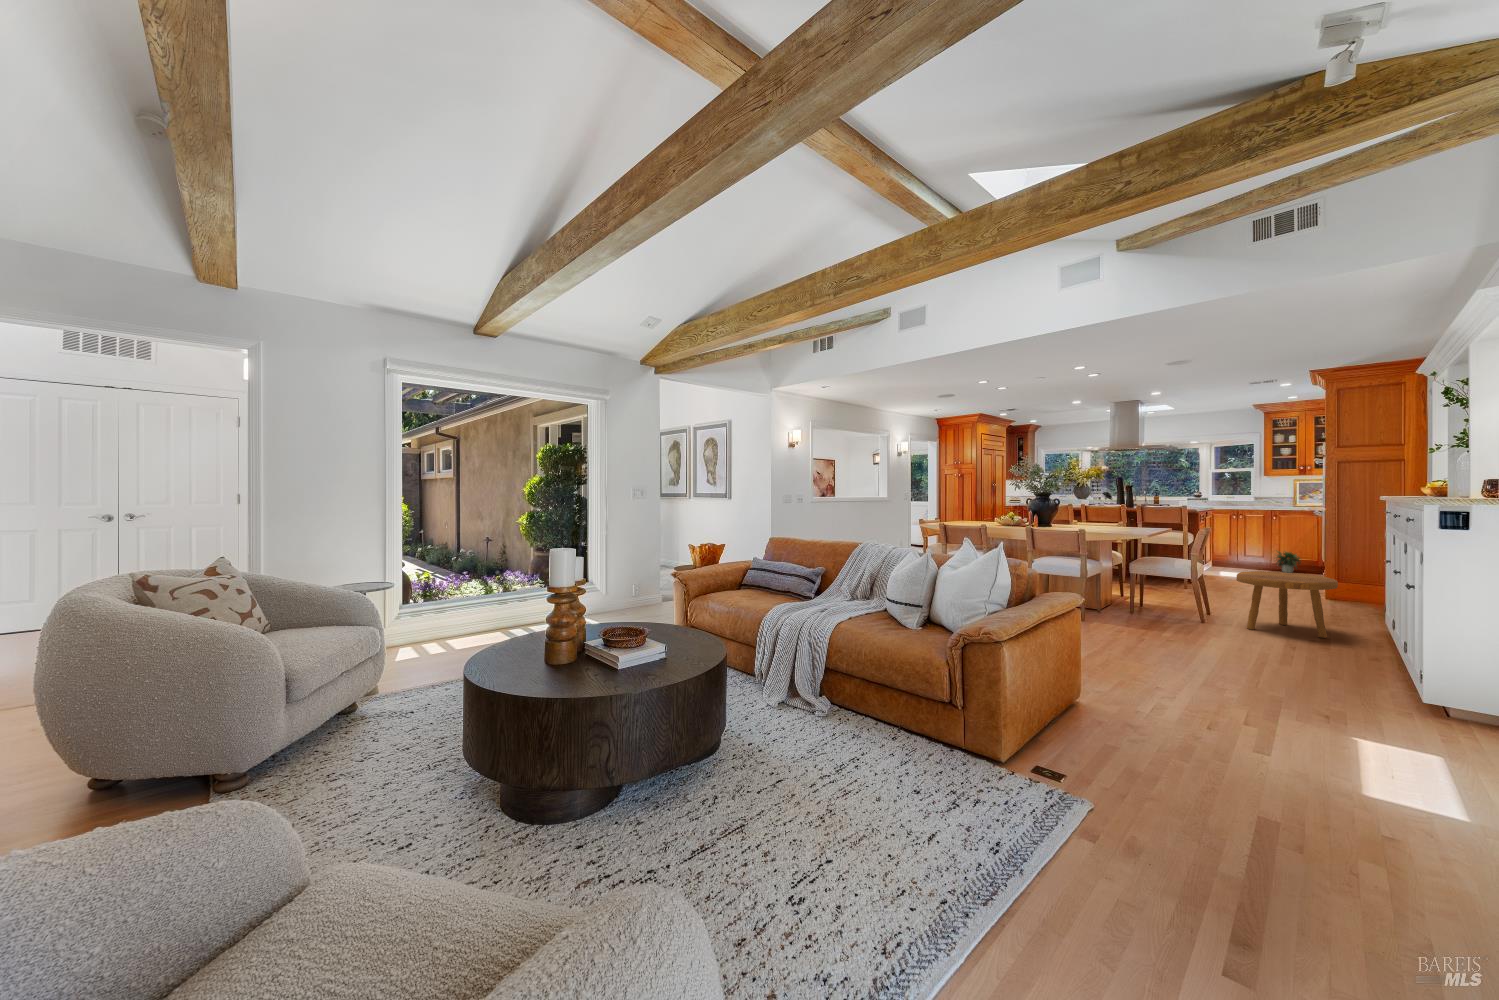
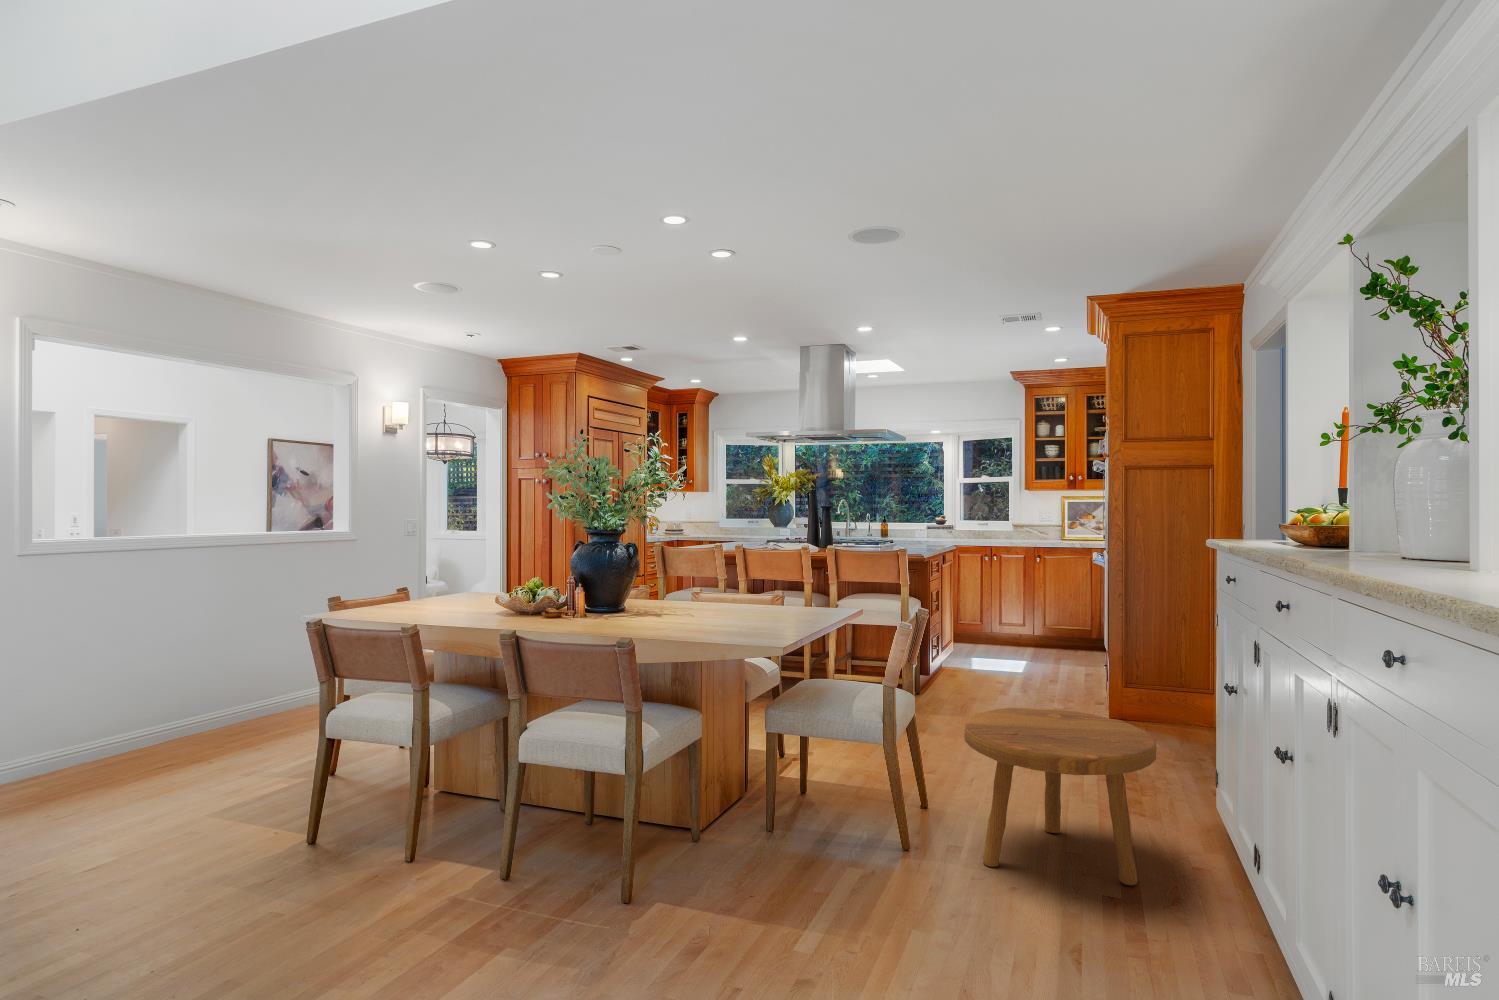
potted plant: present [1276,551,1301,573] -> none [1036,613,1074,651]

